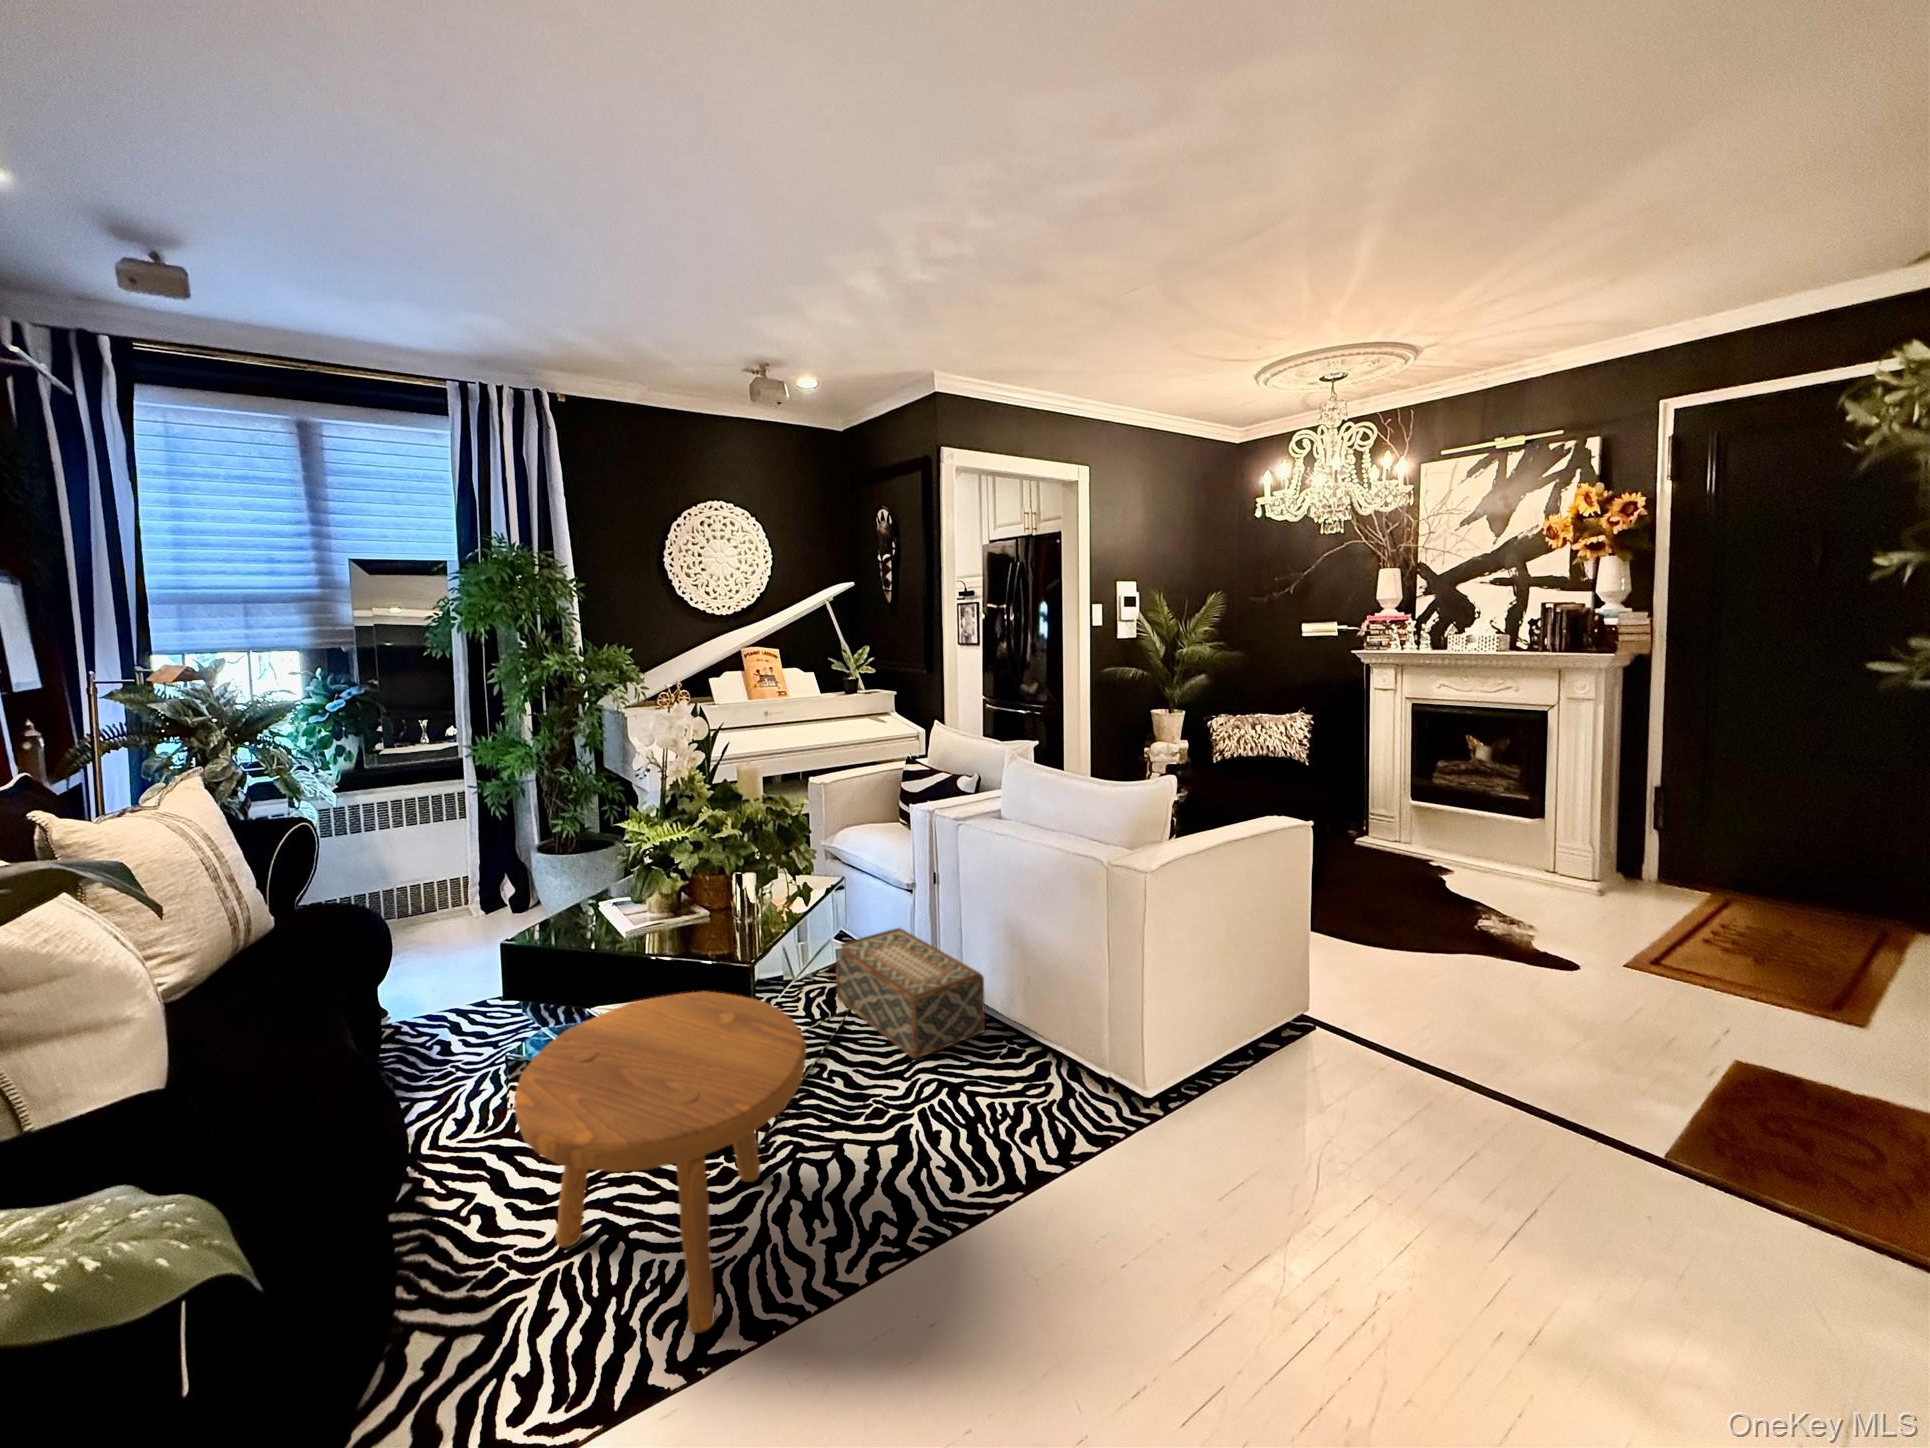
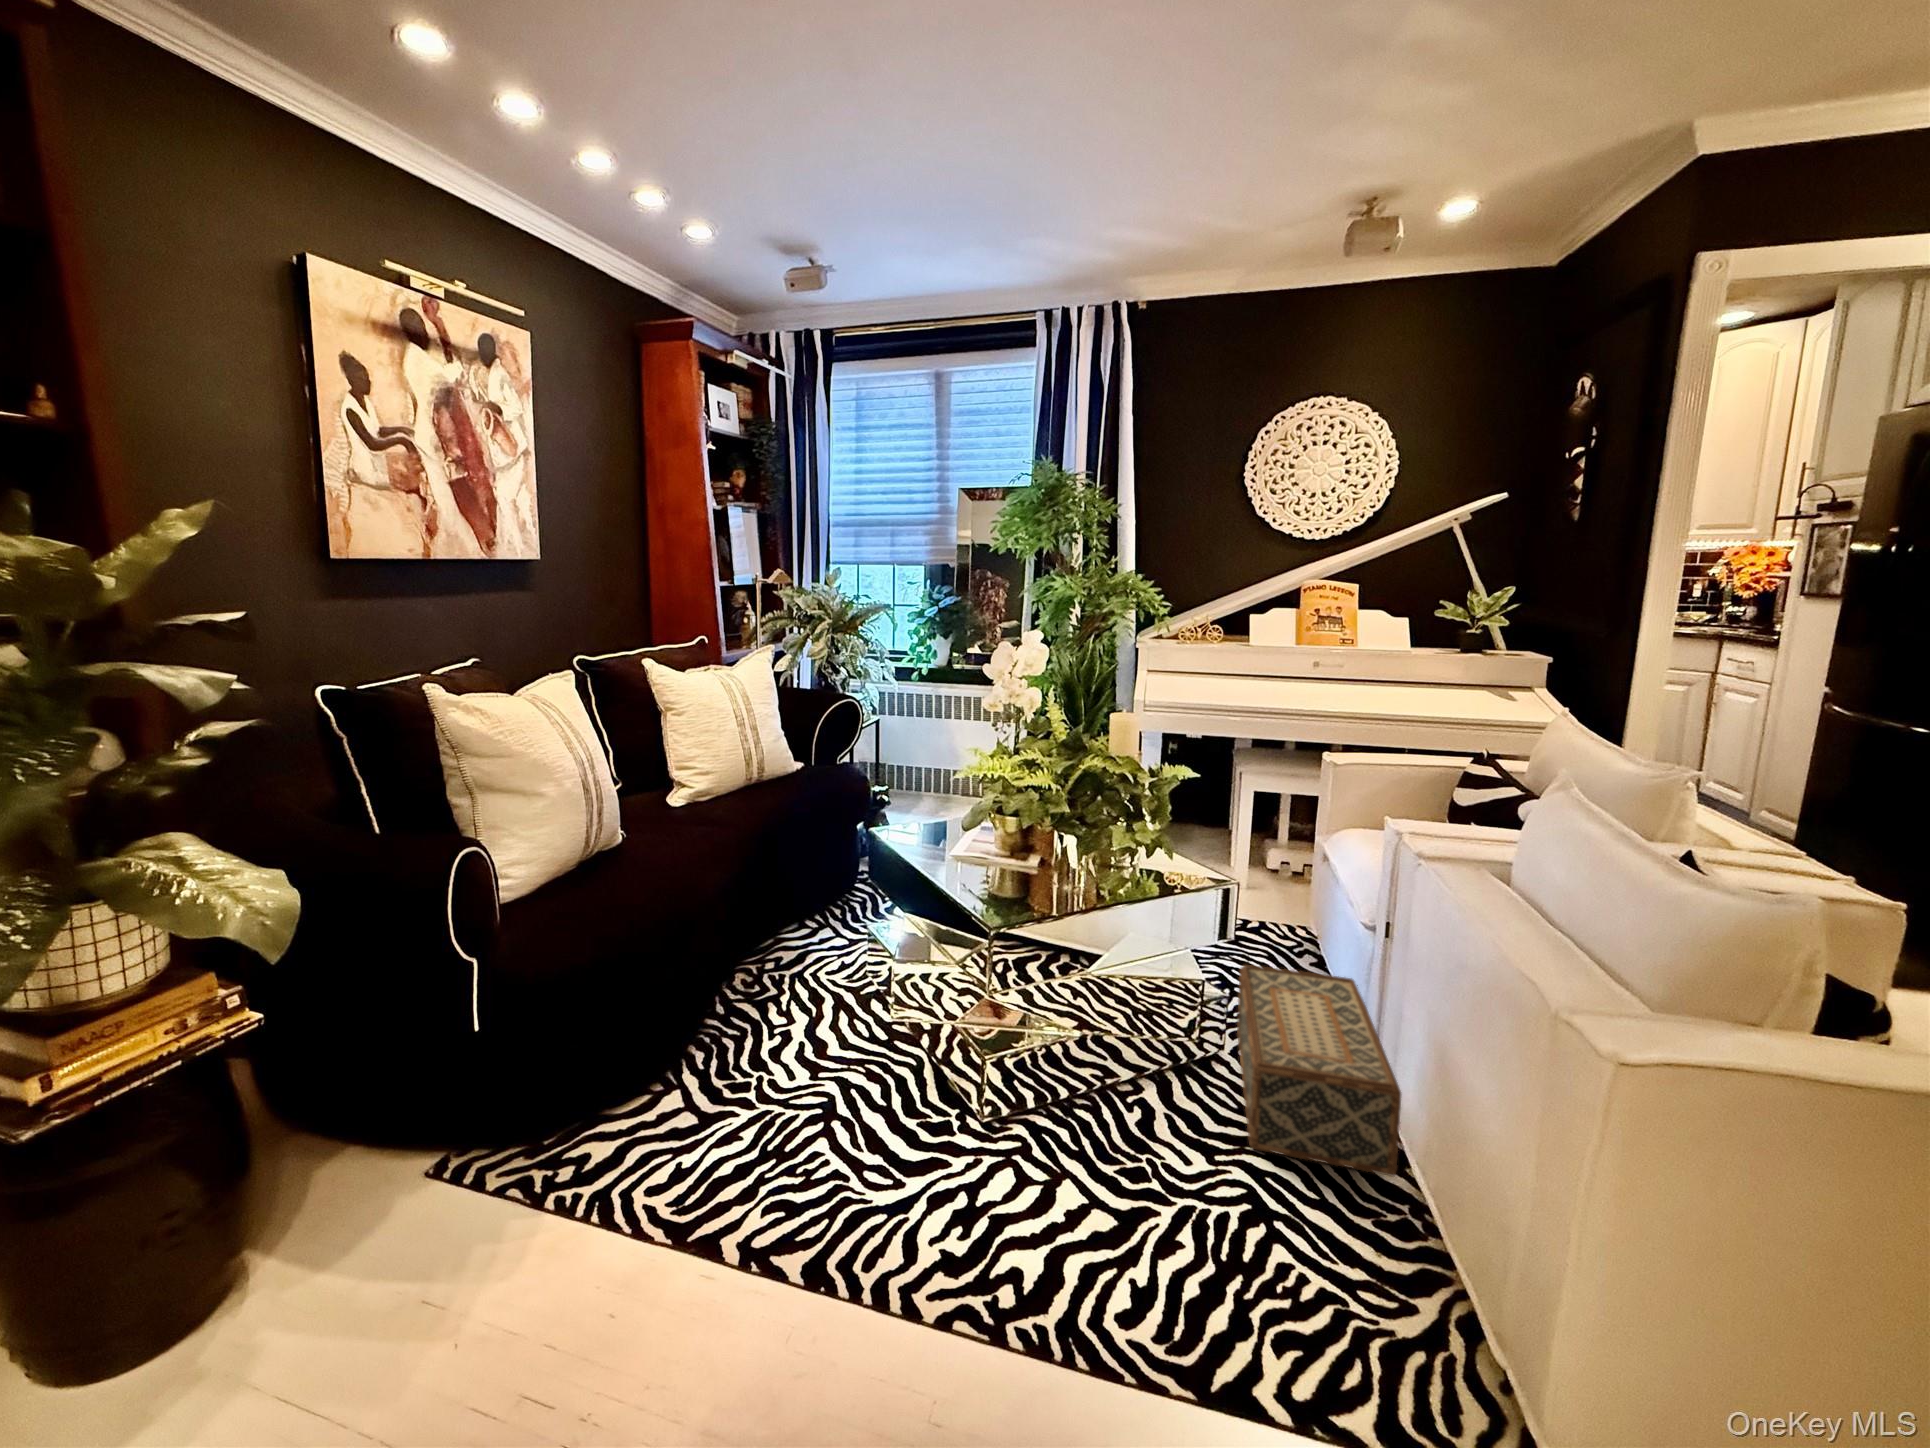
footstool: present [514,991,806,1333] -> none [703,916,986,1240]

